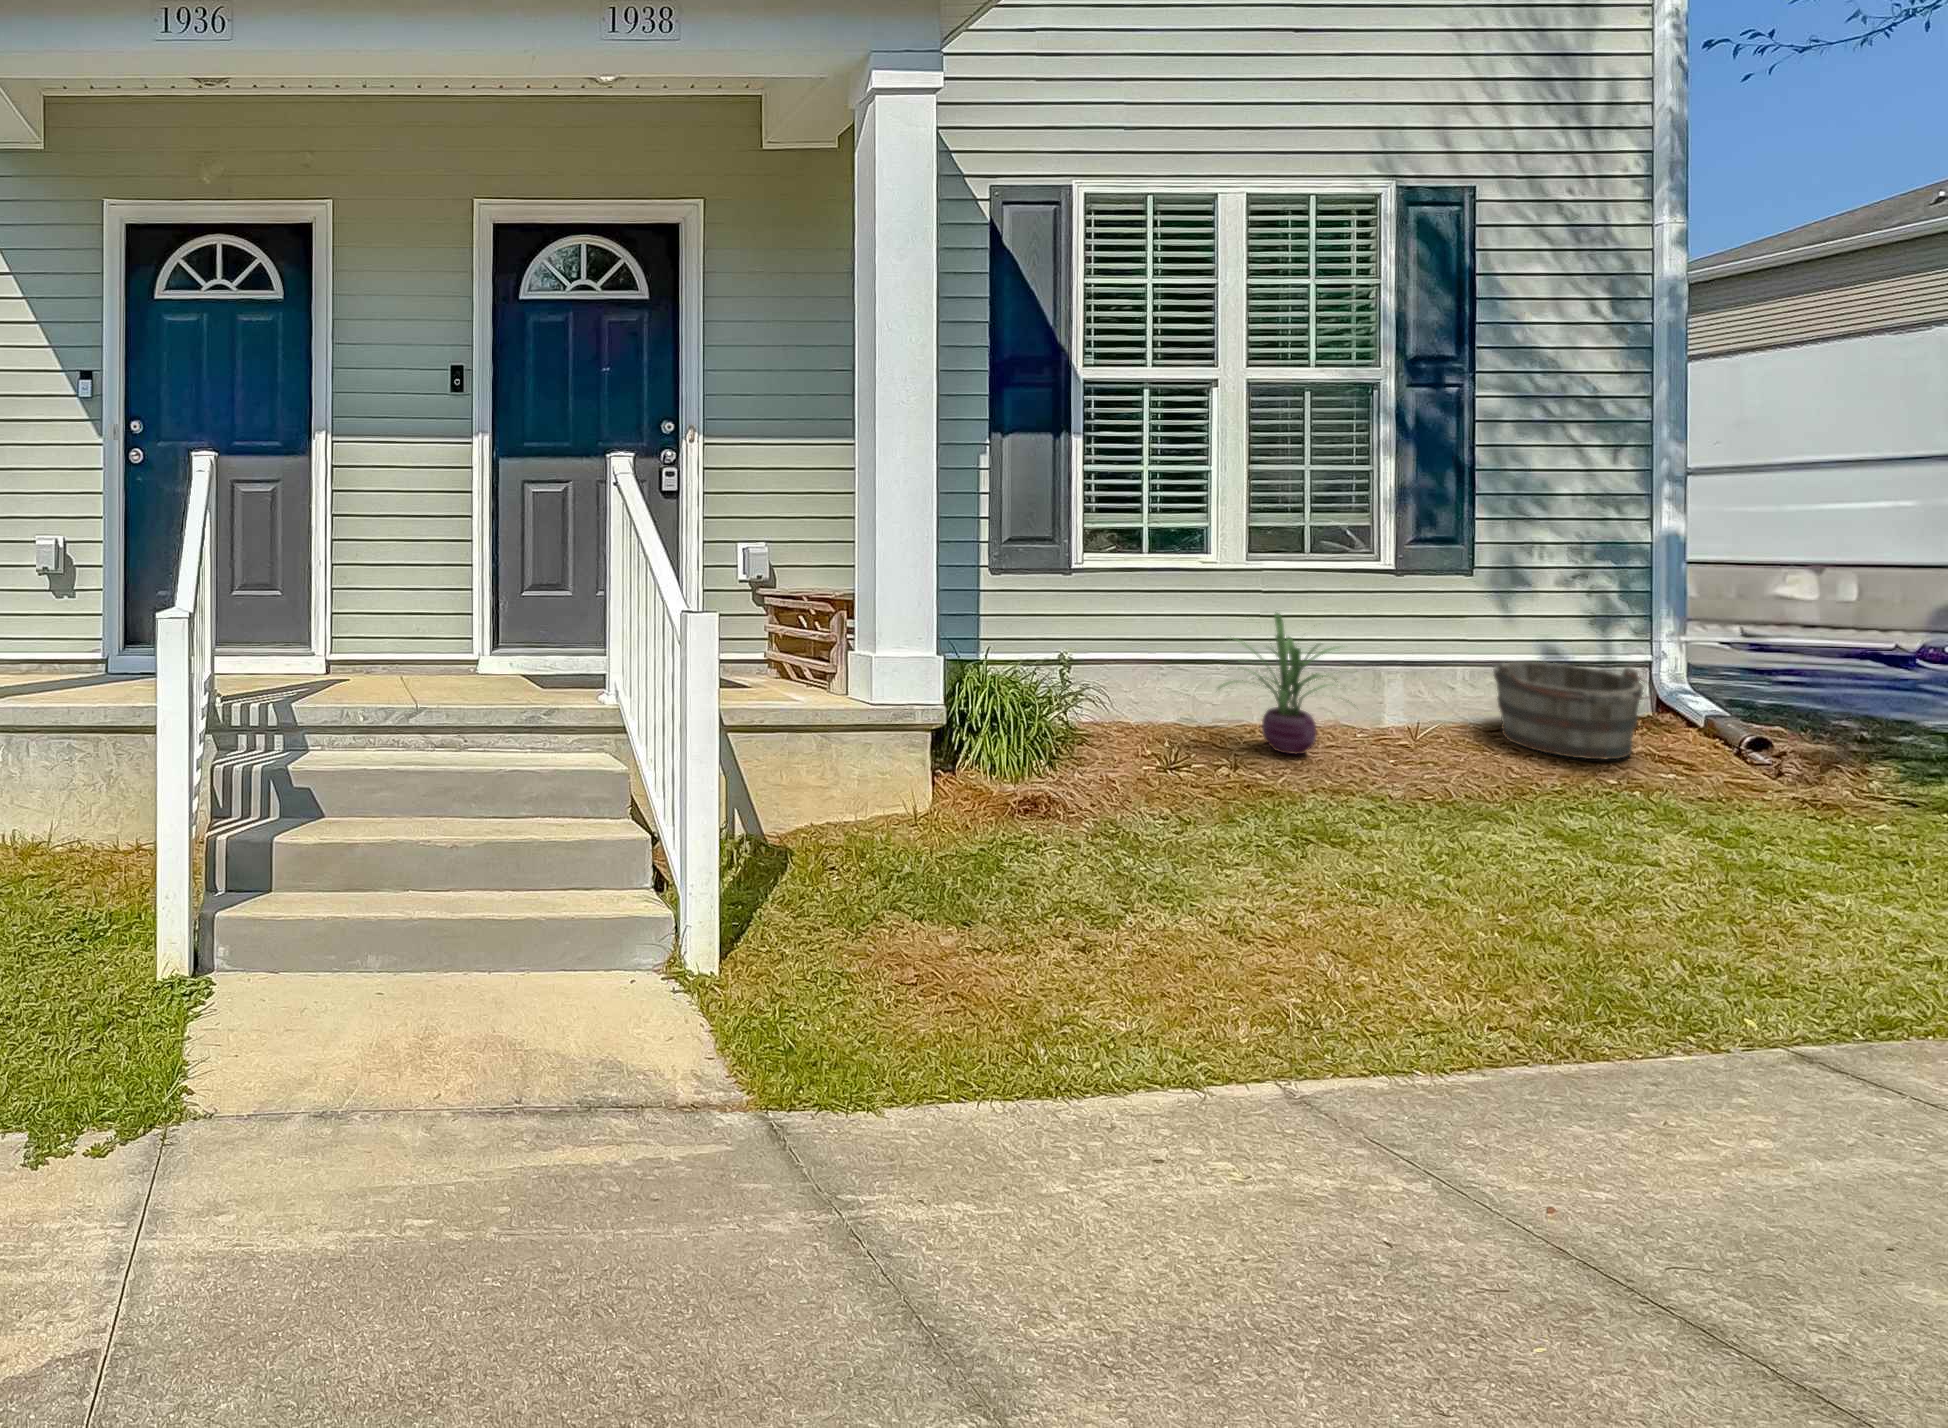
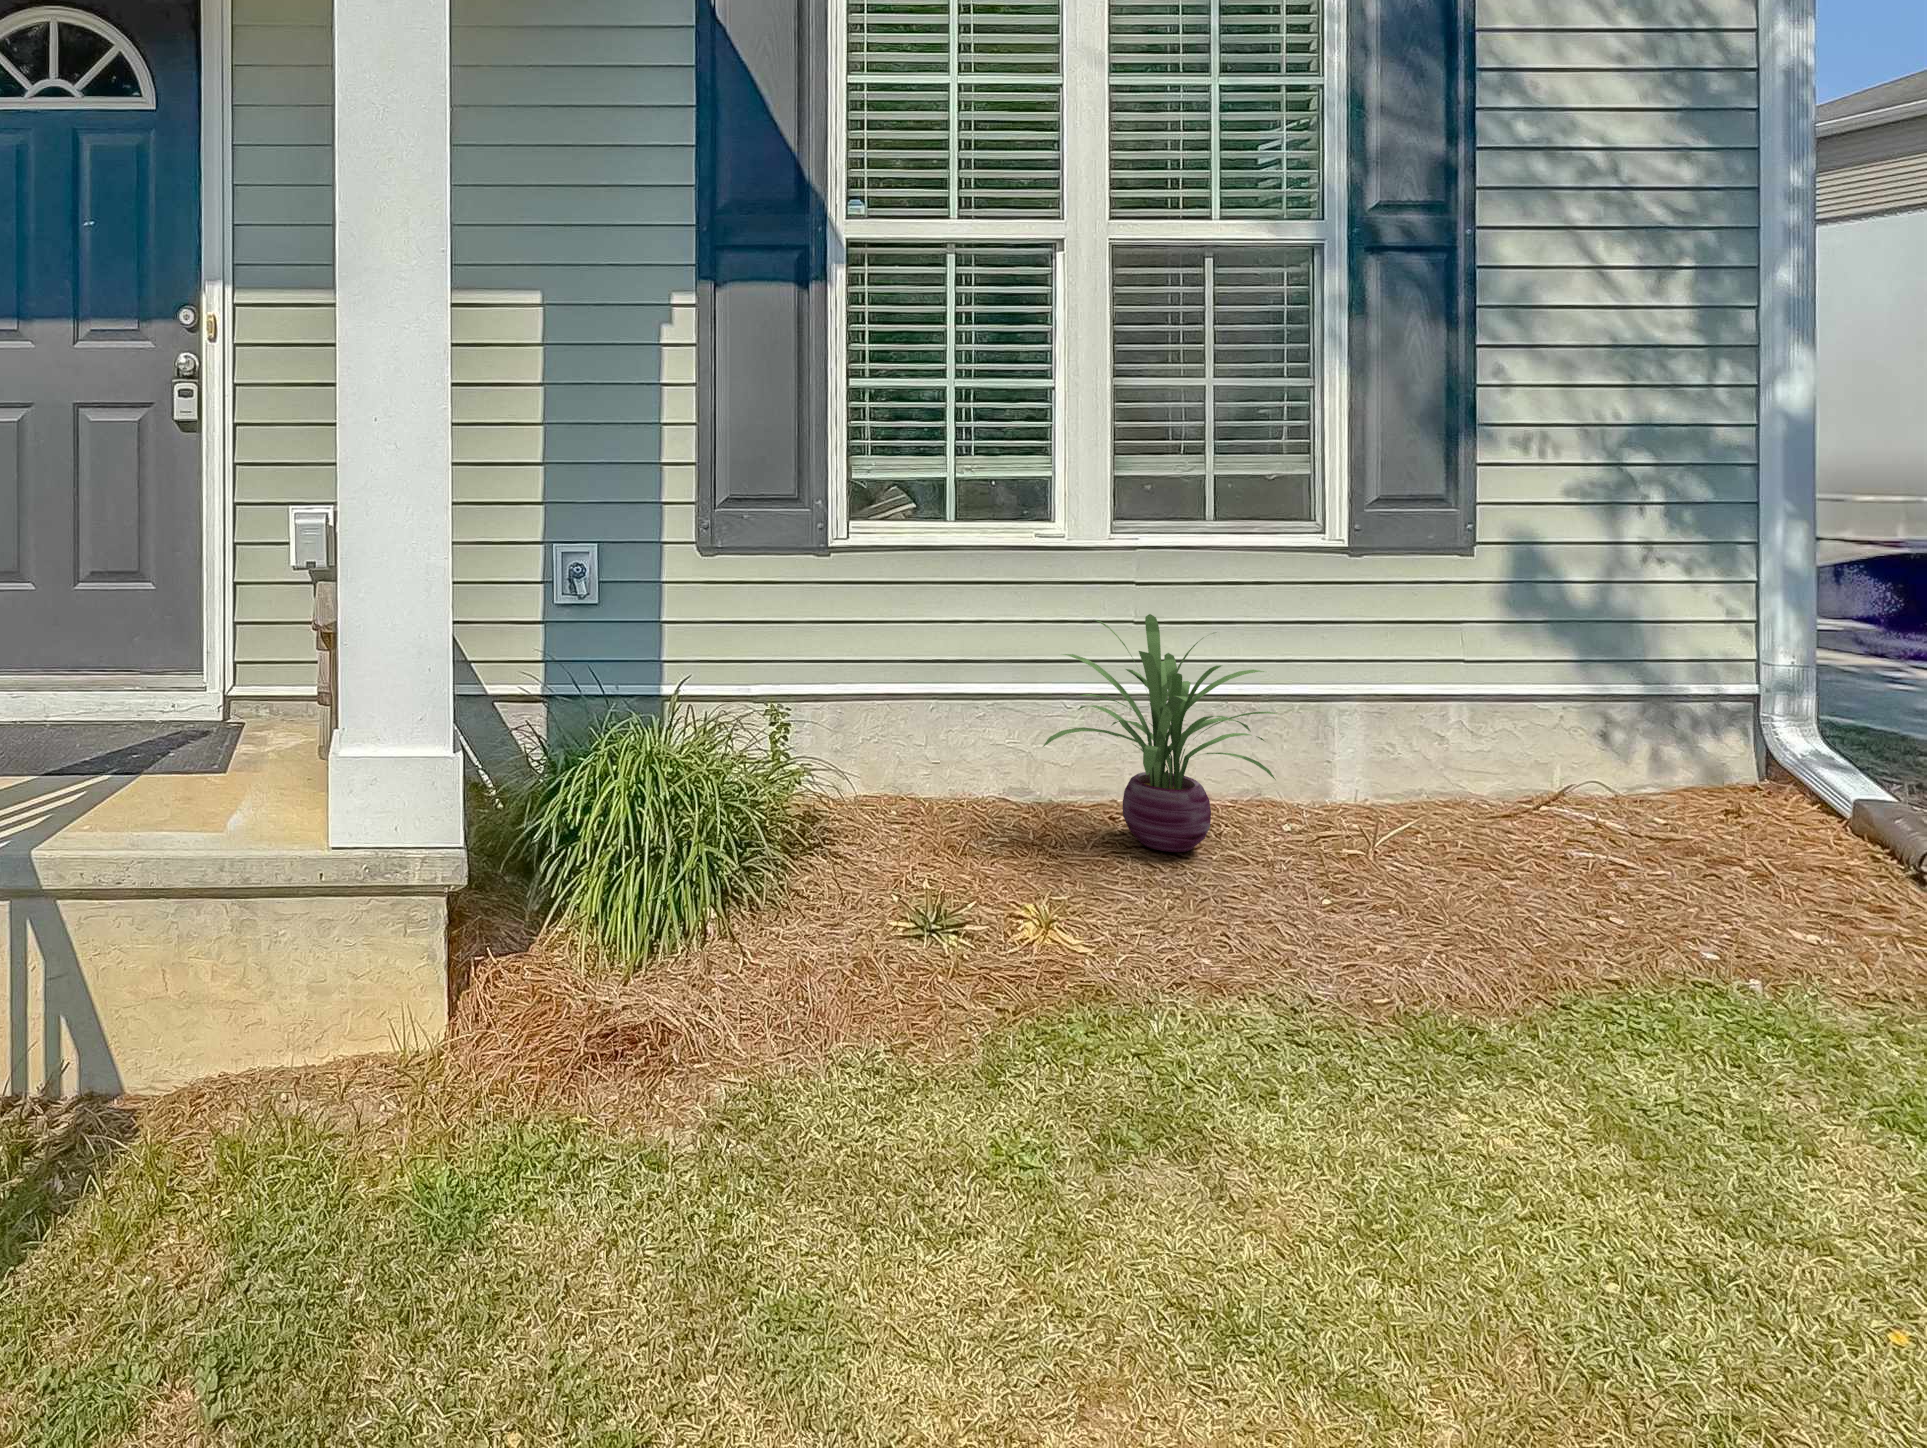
bucket: present [1493,662,1656,759] -> none [1507,696,1778,860]

